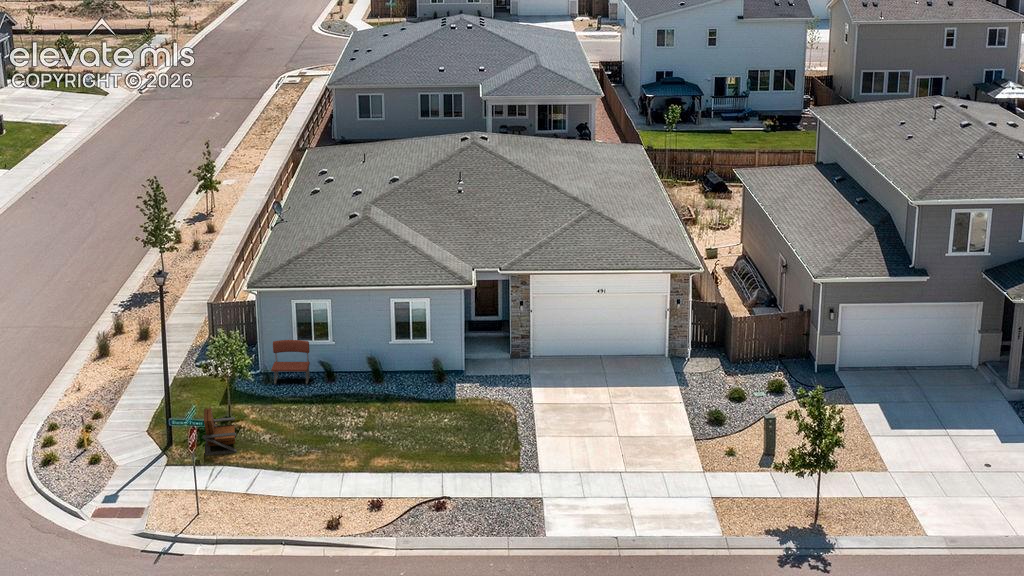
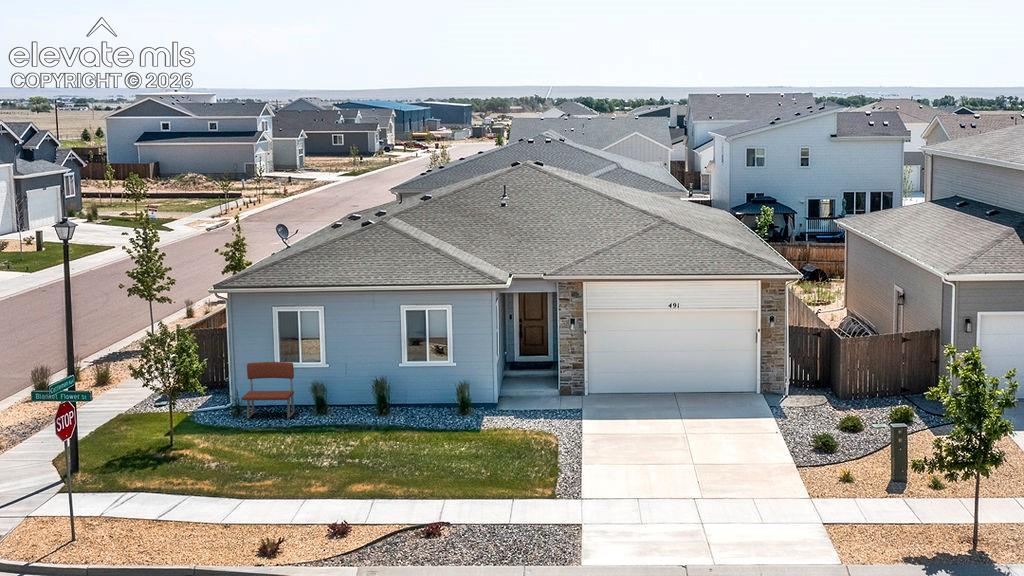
lounge chair: present [202,408,237,455] -> none [120,421,175,483]

